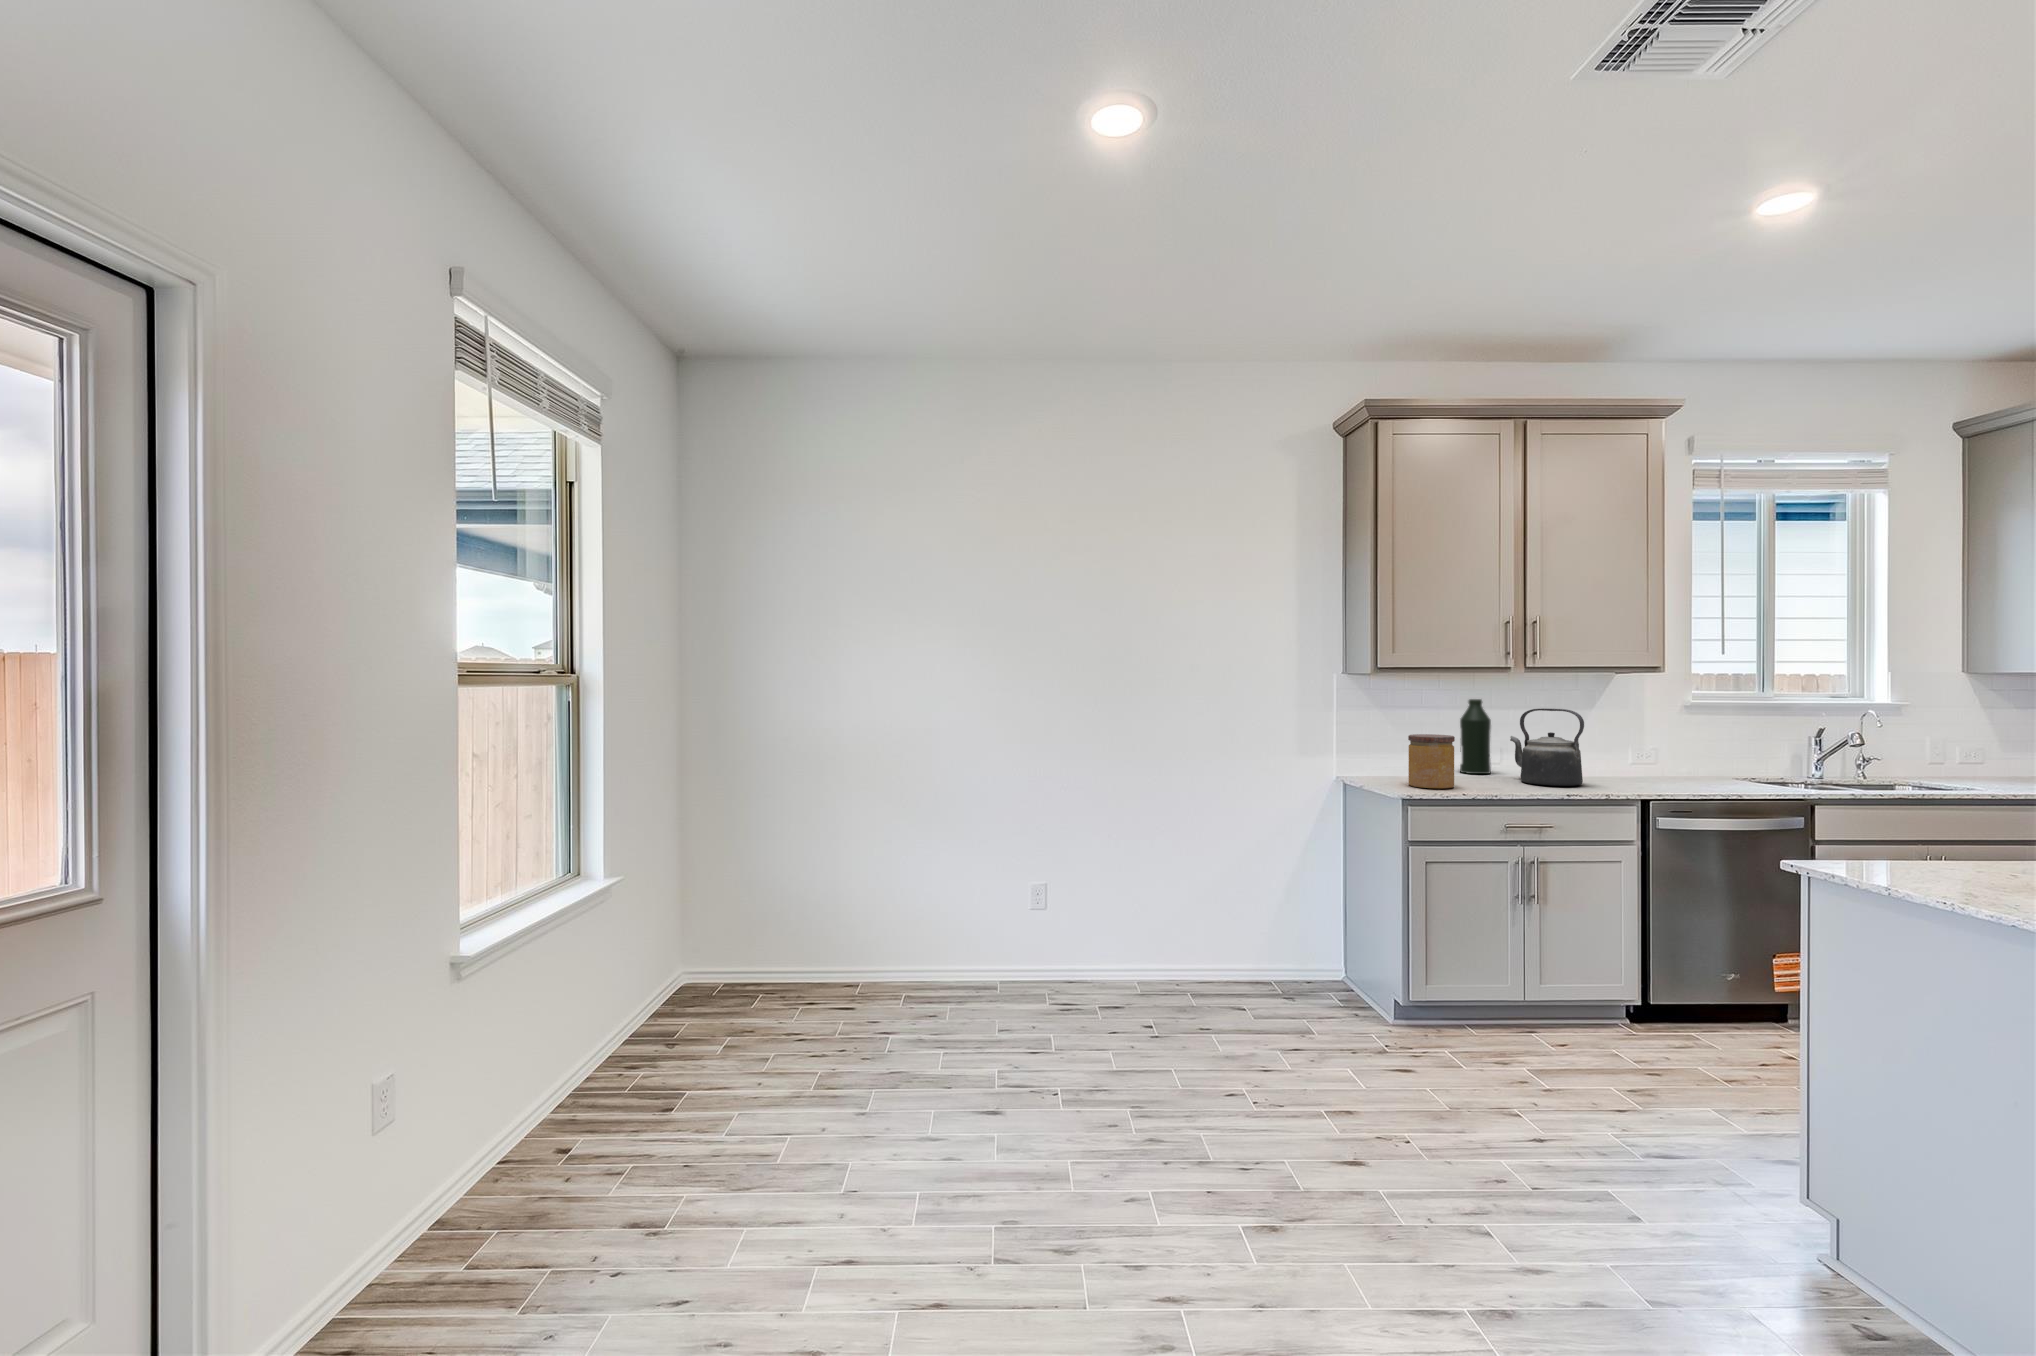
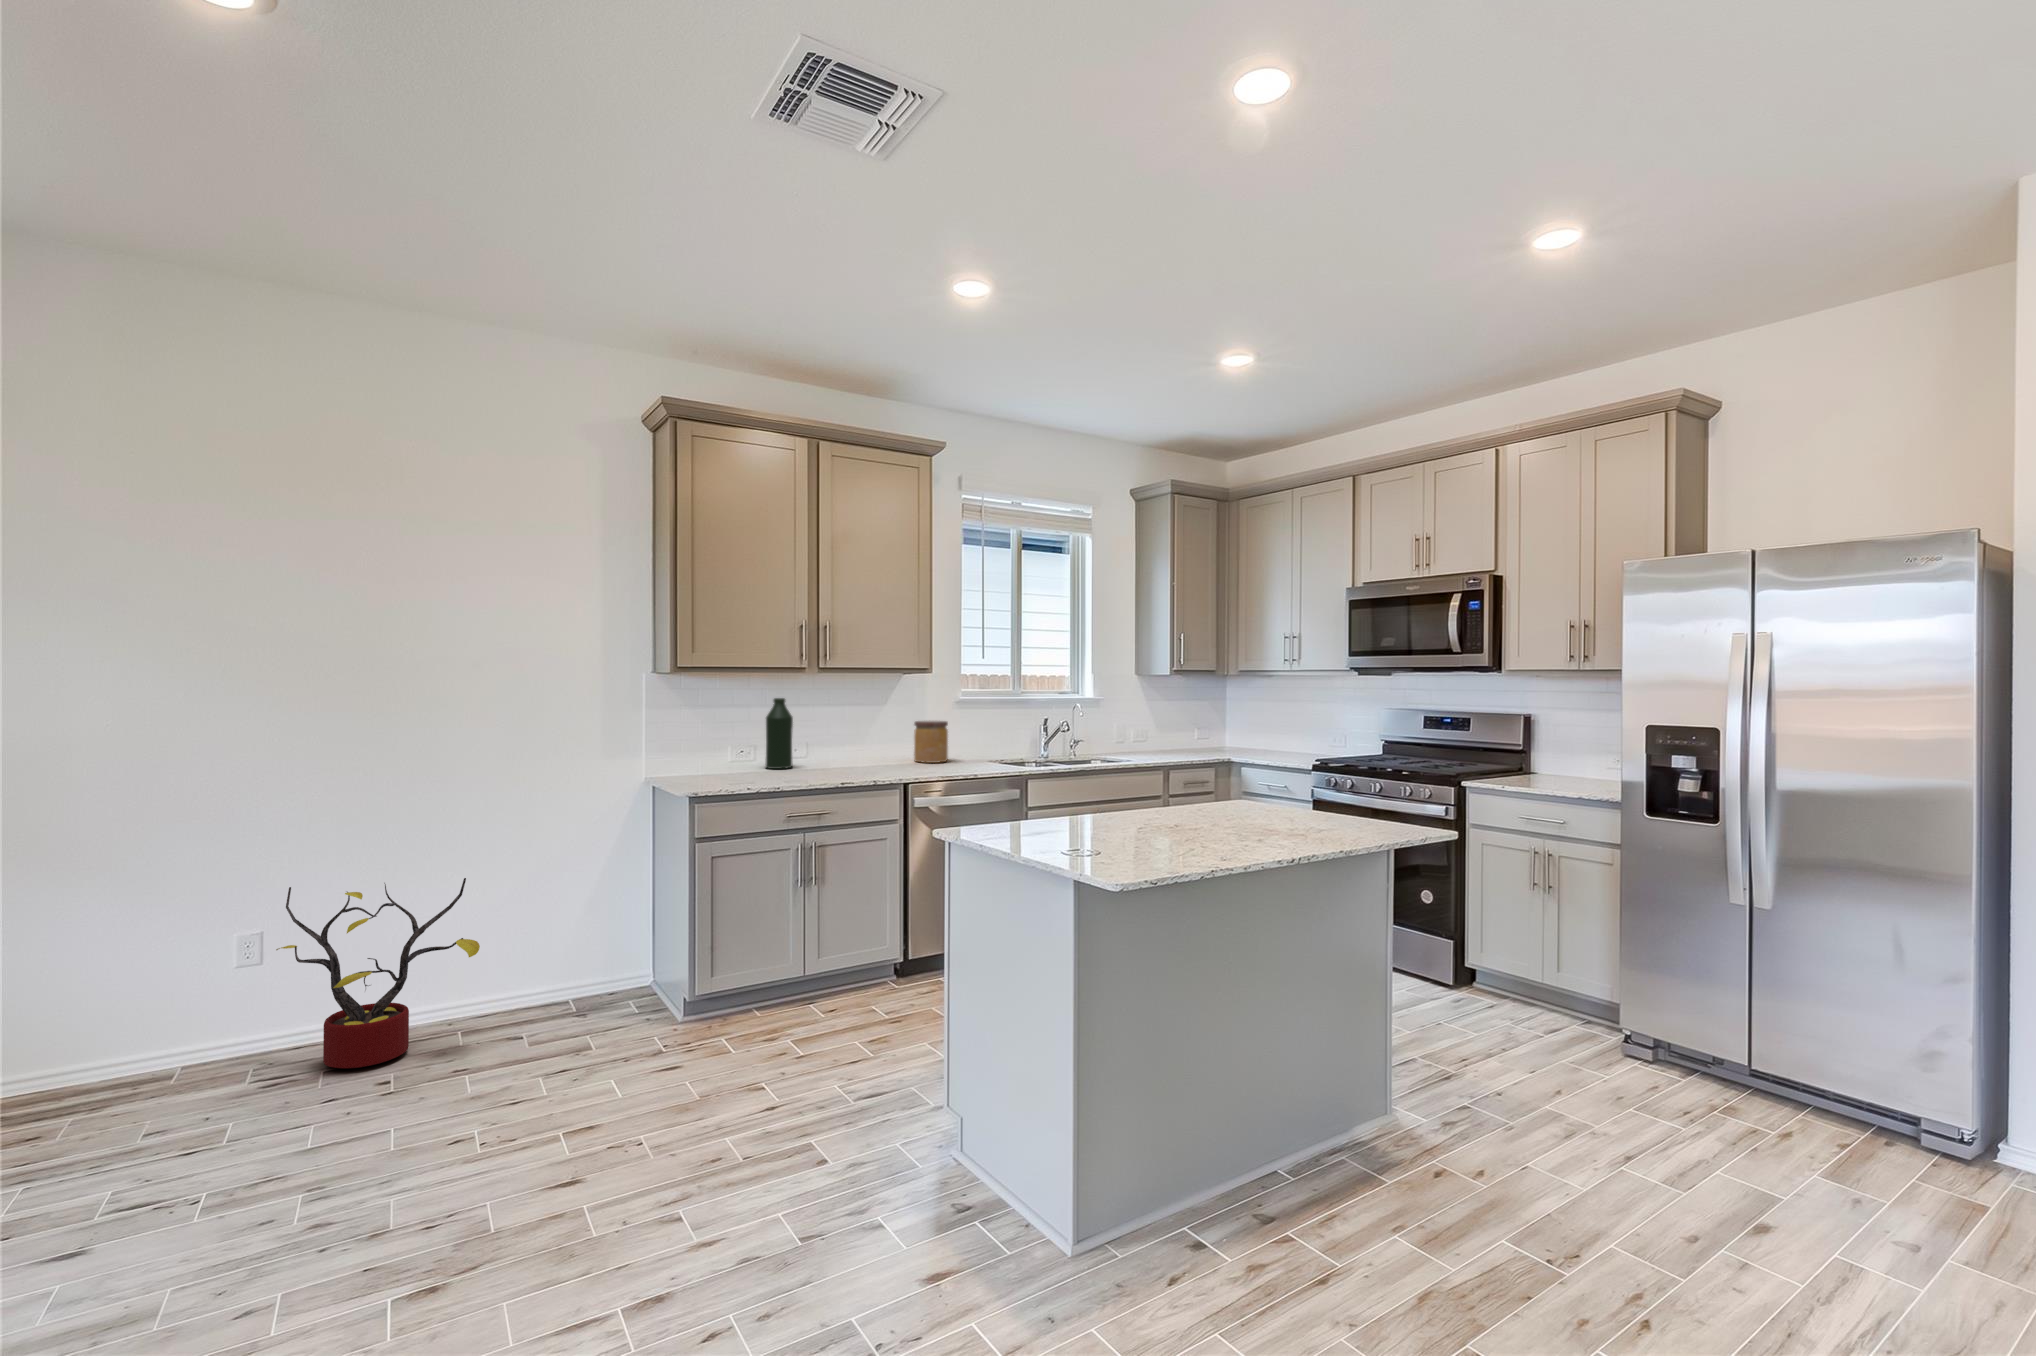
kettle: present [1510,708,1584,786] -> none [806,706,862,776]
jar: present [1408,734,1455,788] -> present [914,721,948,763]
decorative plant: none [1055,851,1212,1011] -> present [276,878,480,1068]

